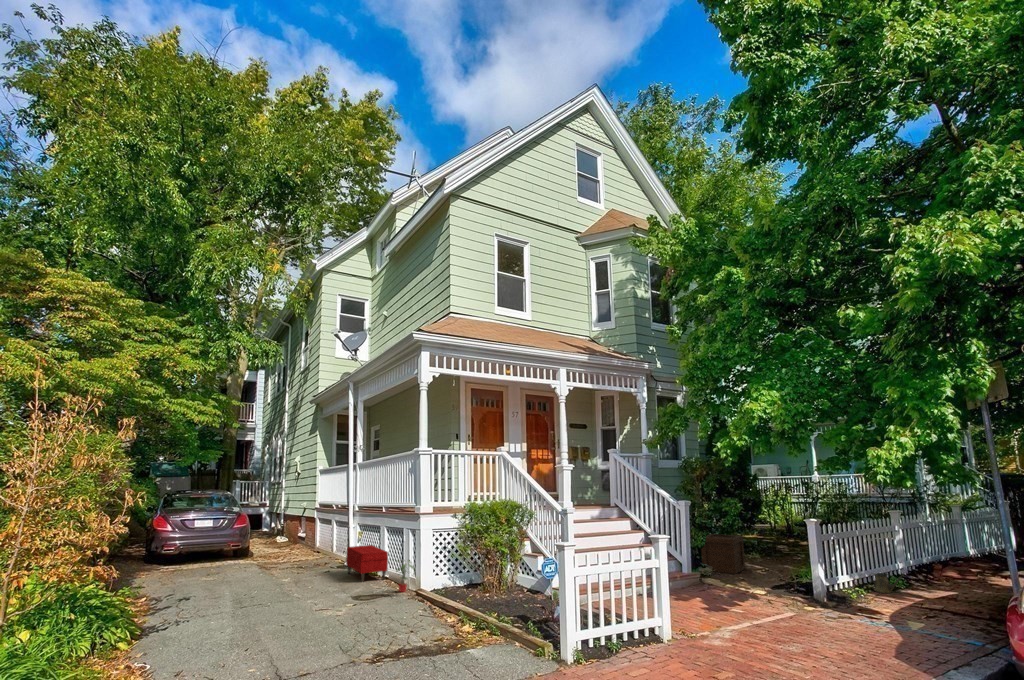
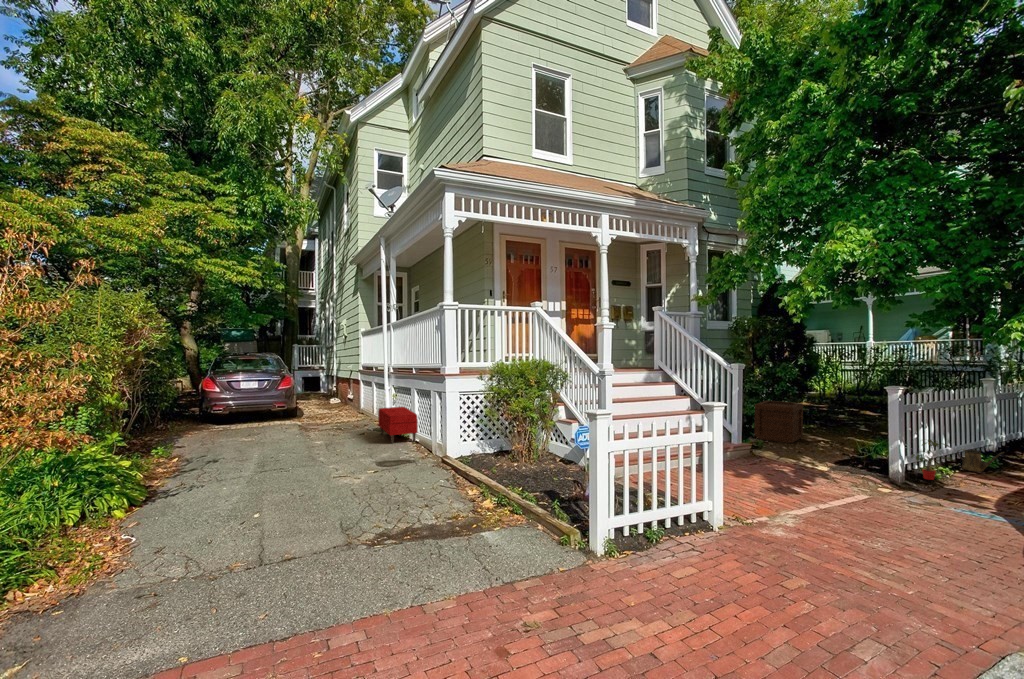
potted plant: present [396,560,414,592] -> present [911,439,952,480]

